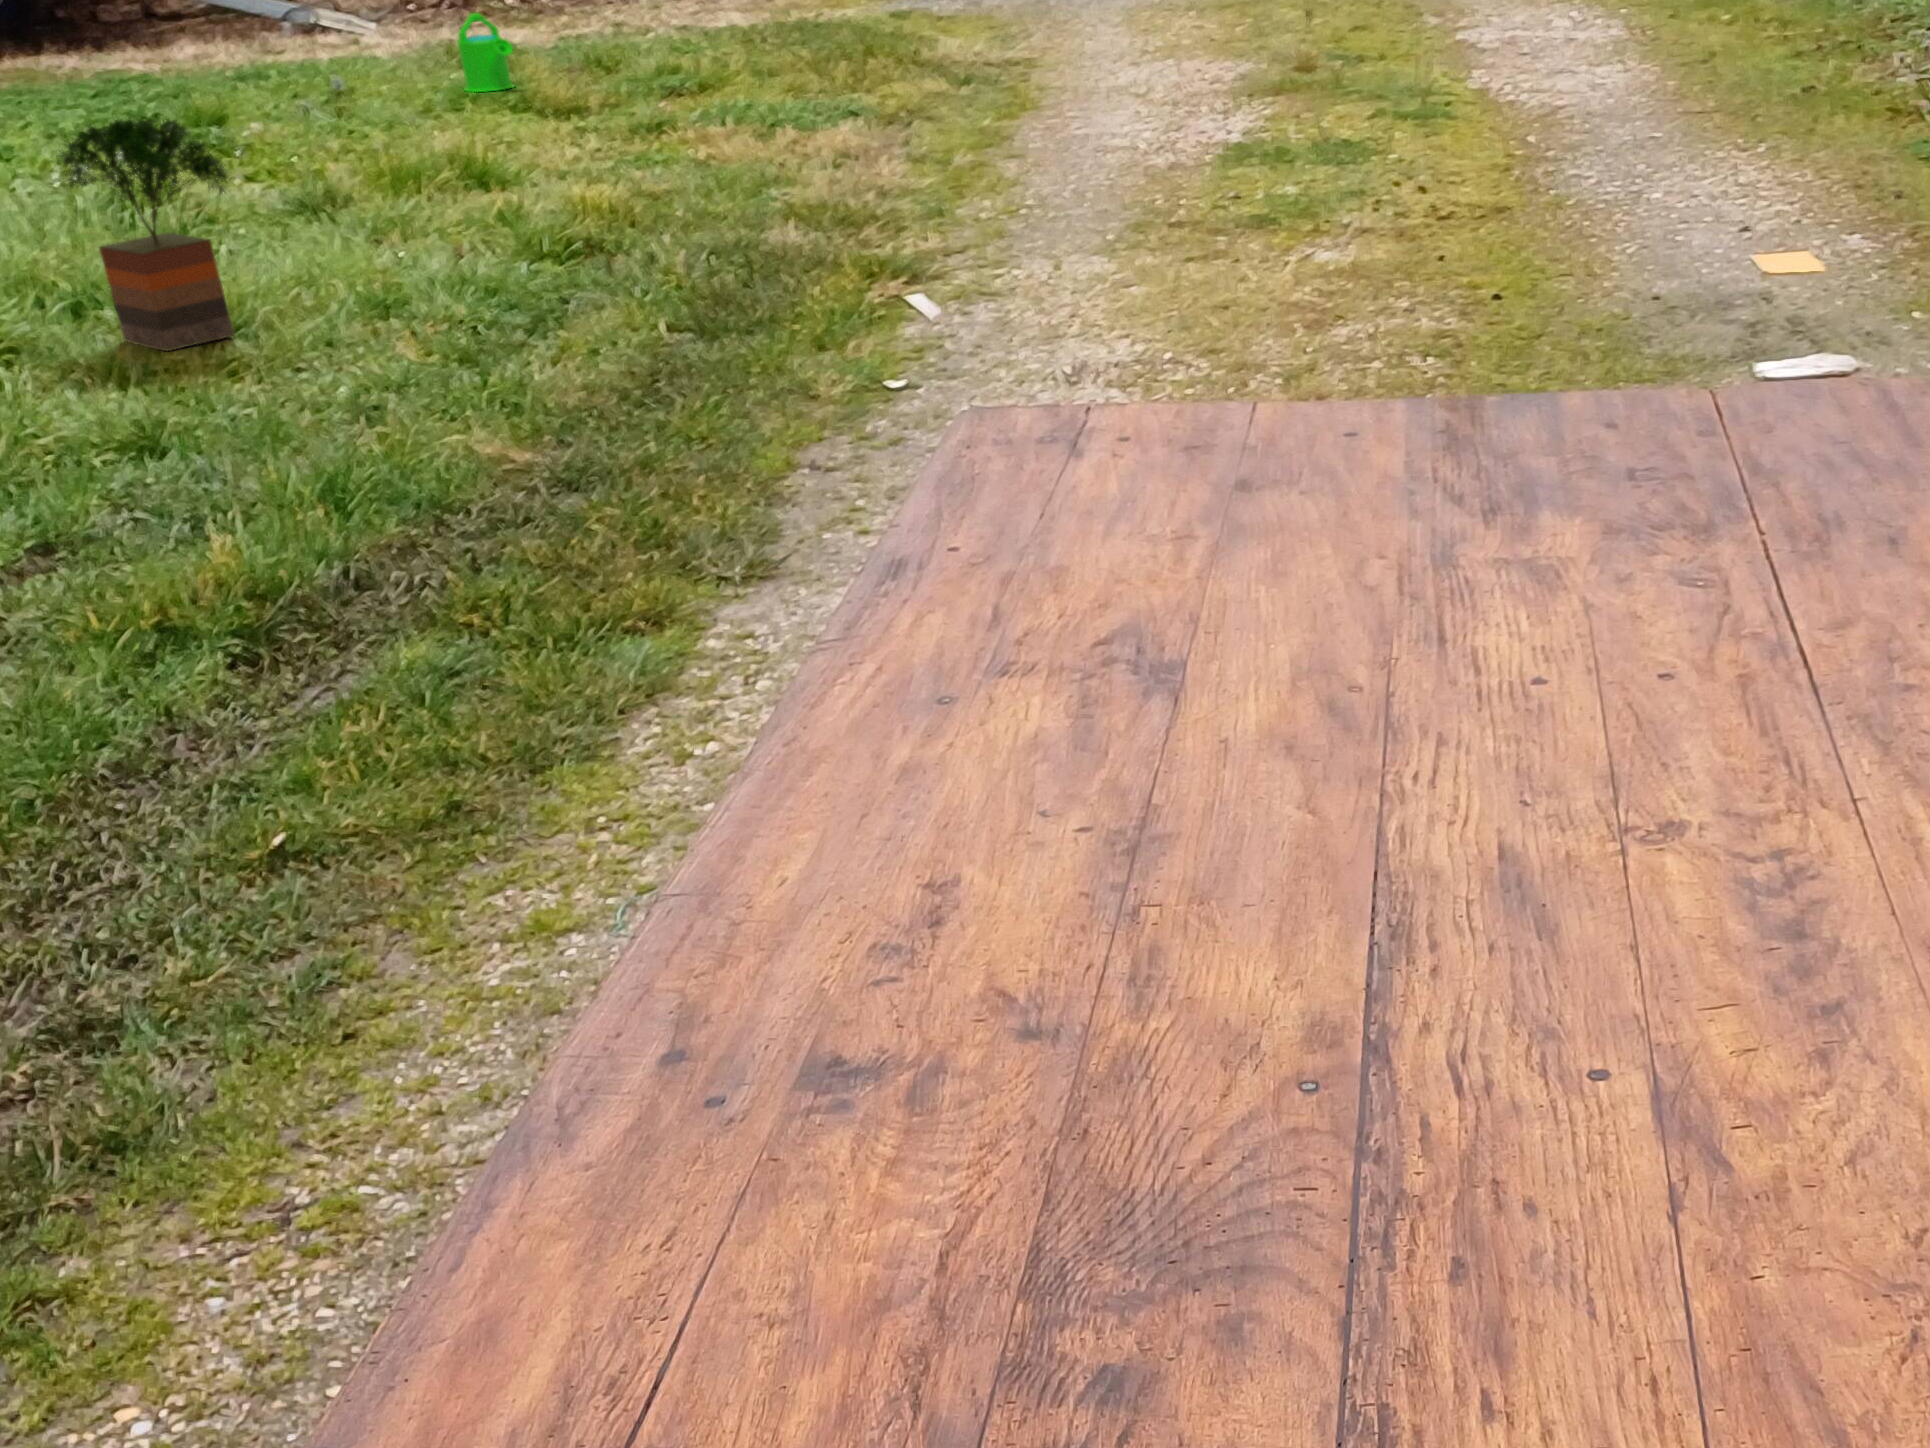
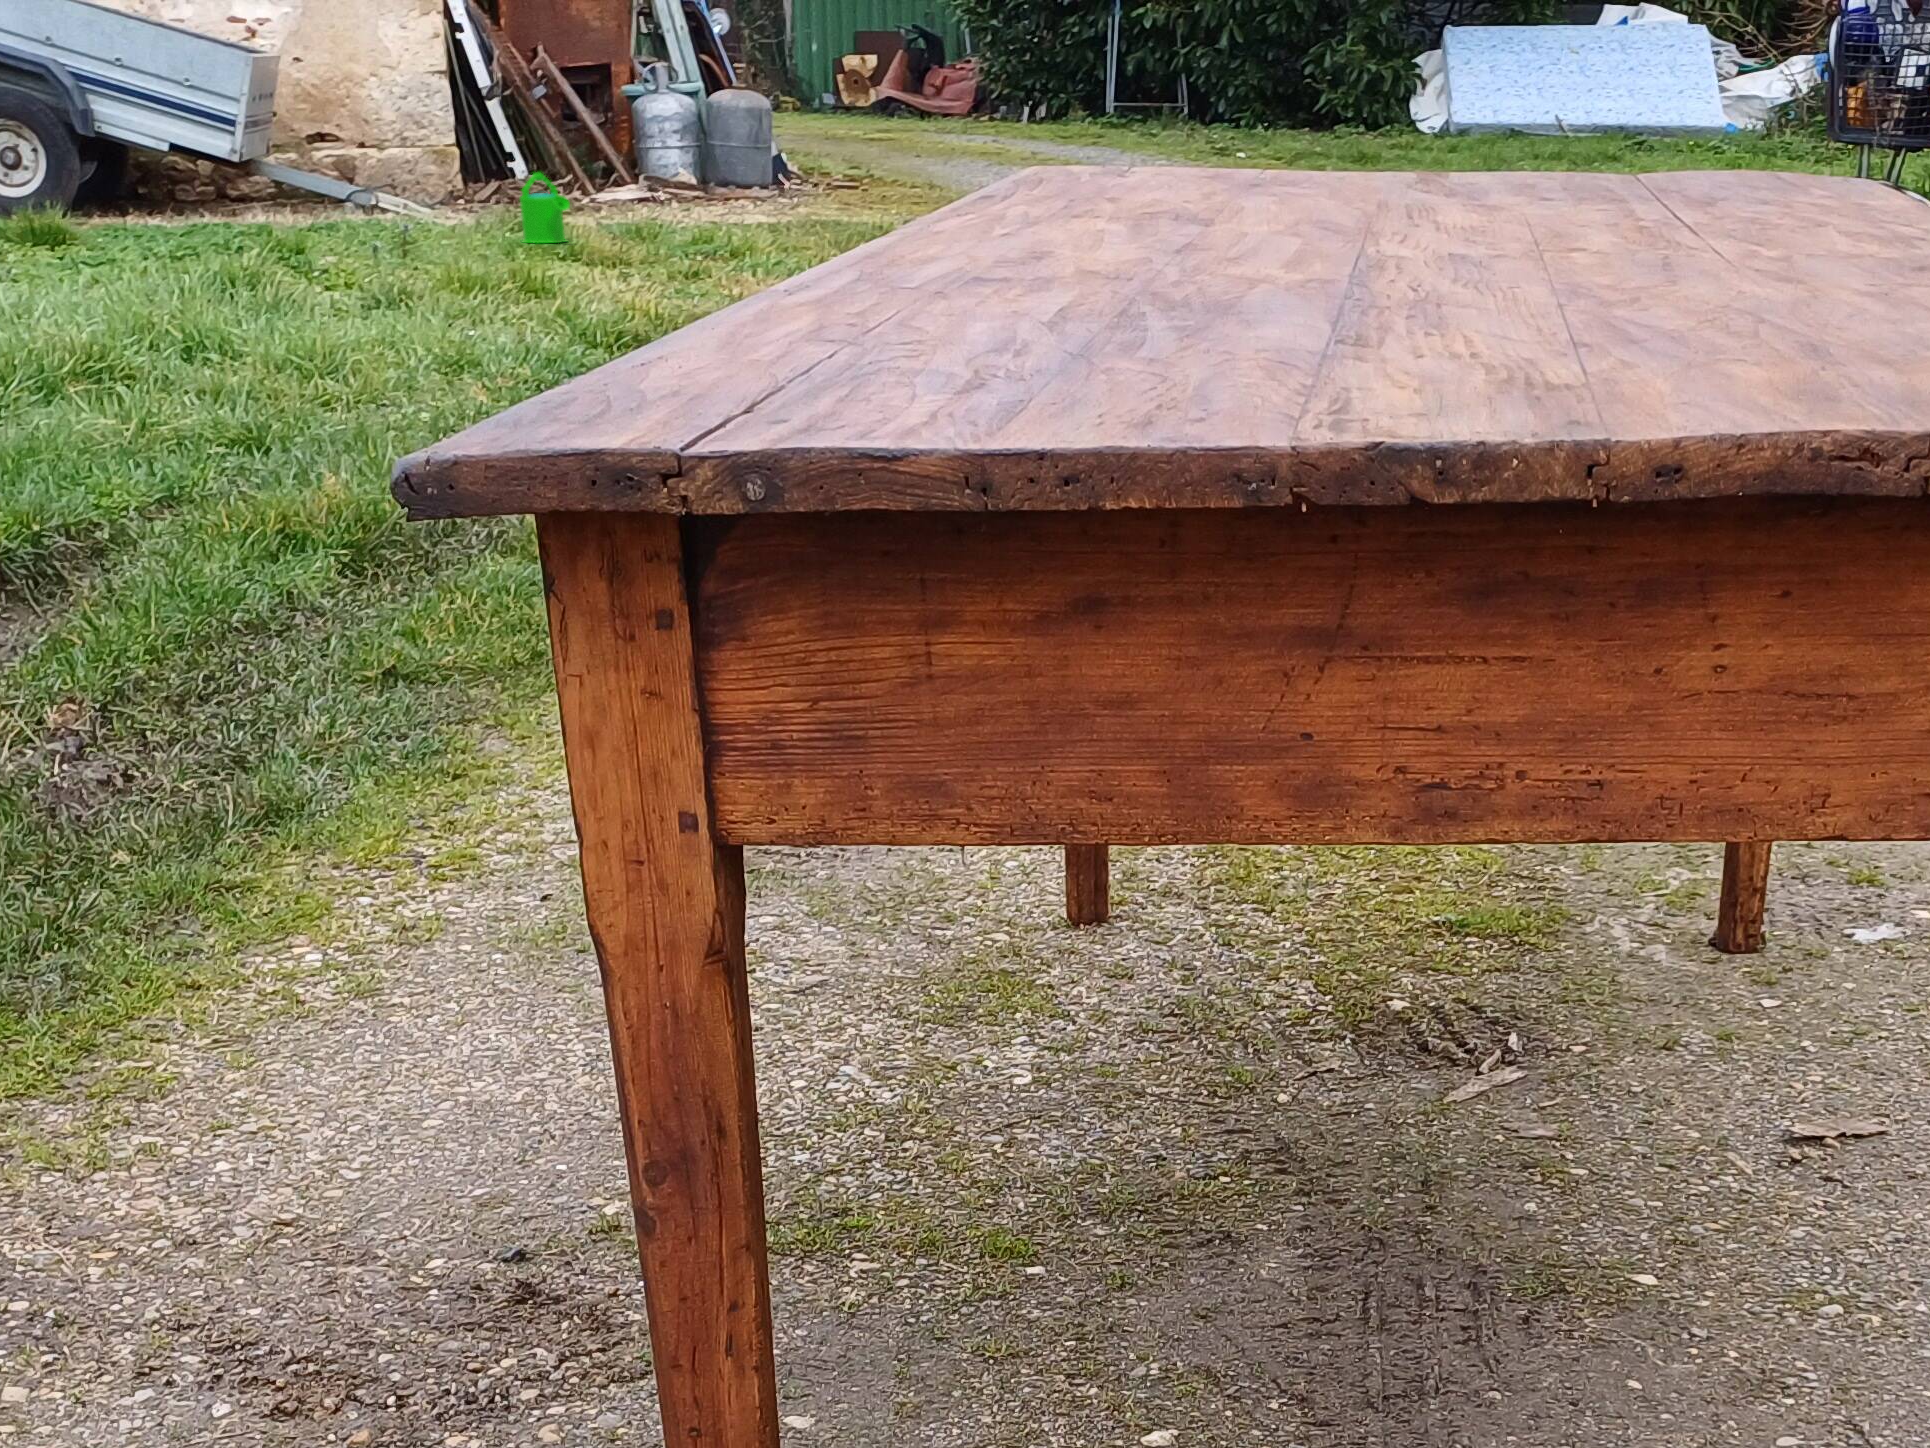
potted tree: present [59,117,234,351] -> none [209,164,359,371]

